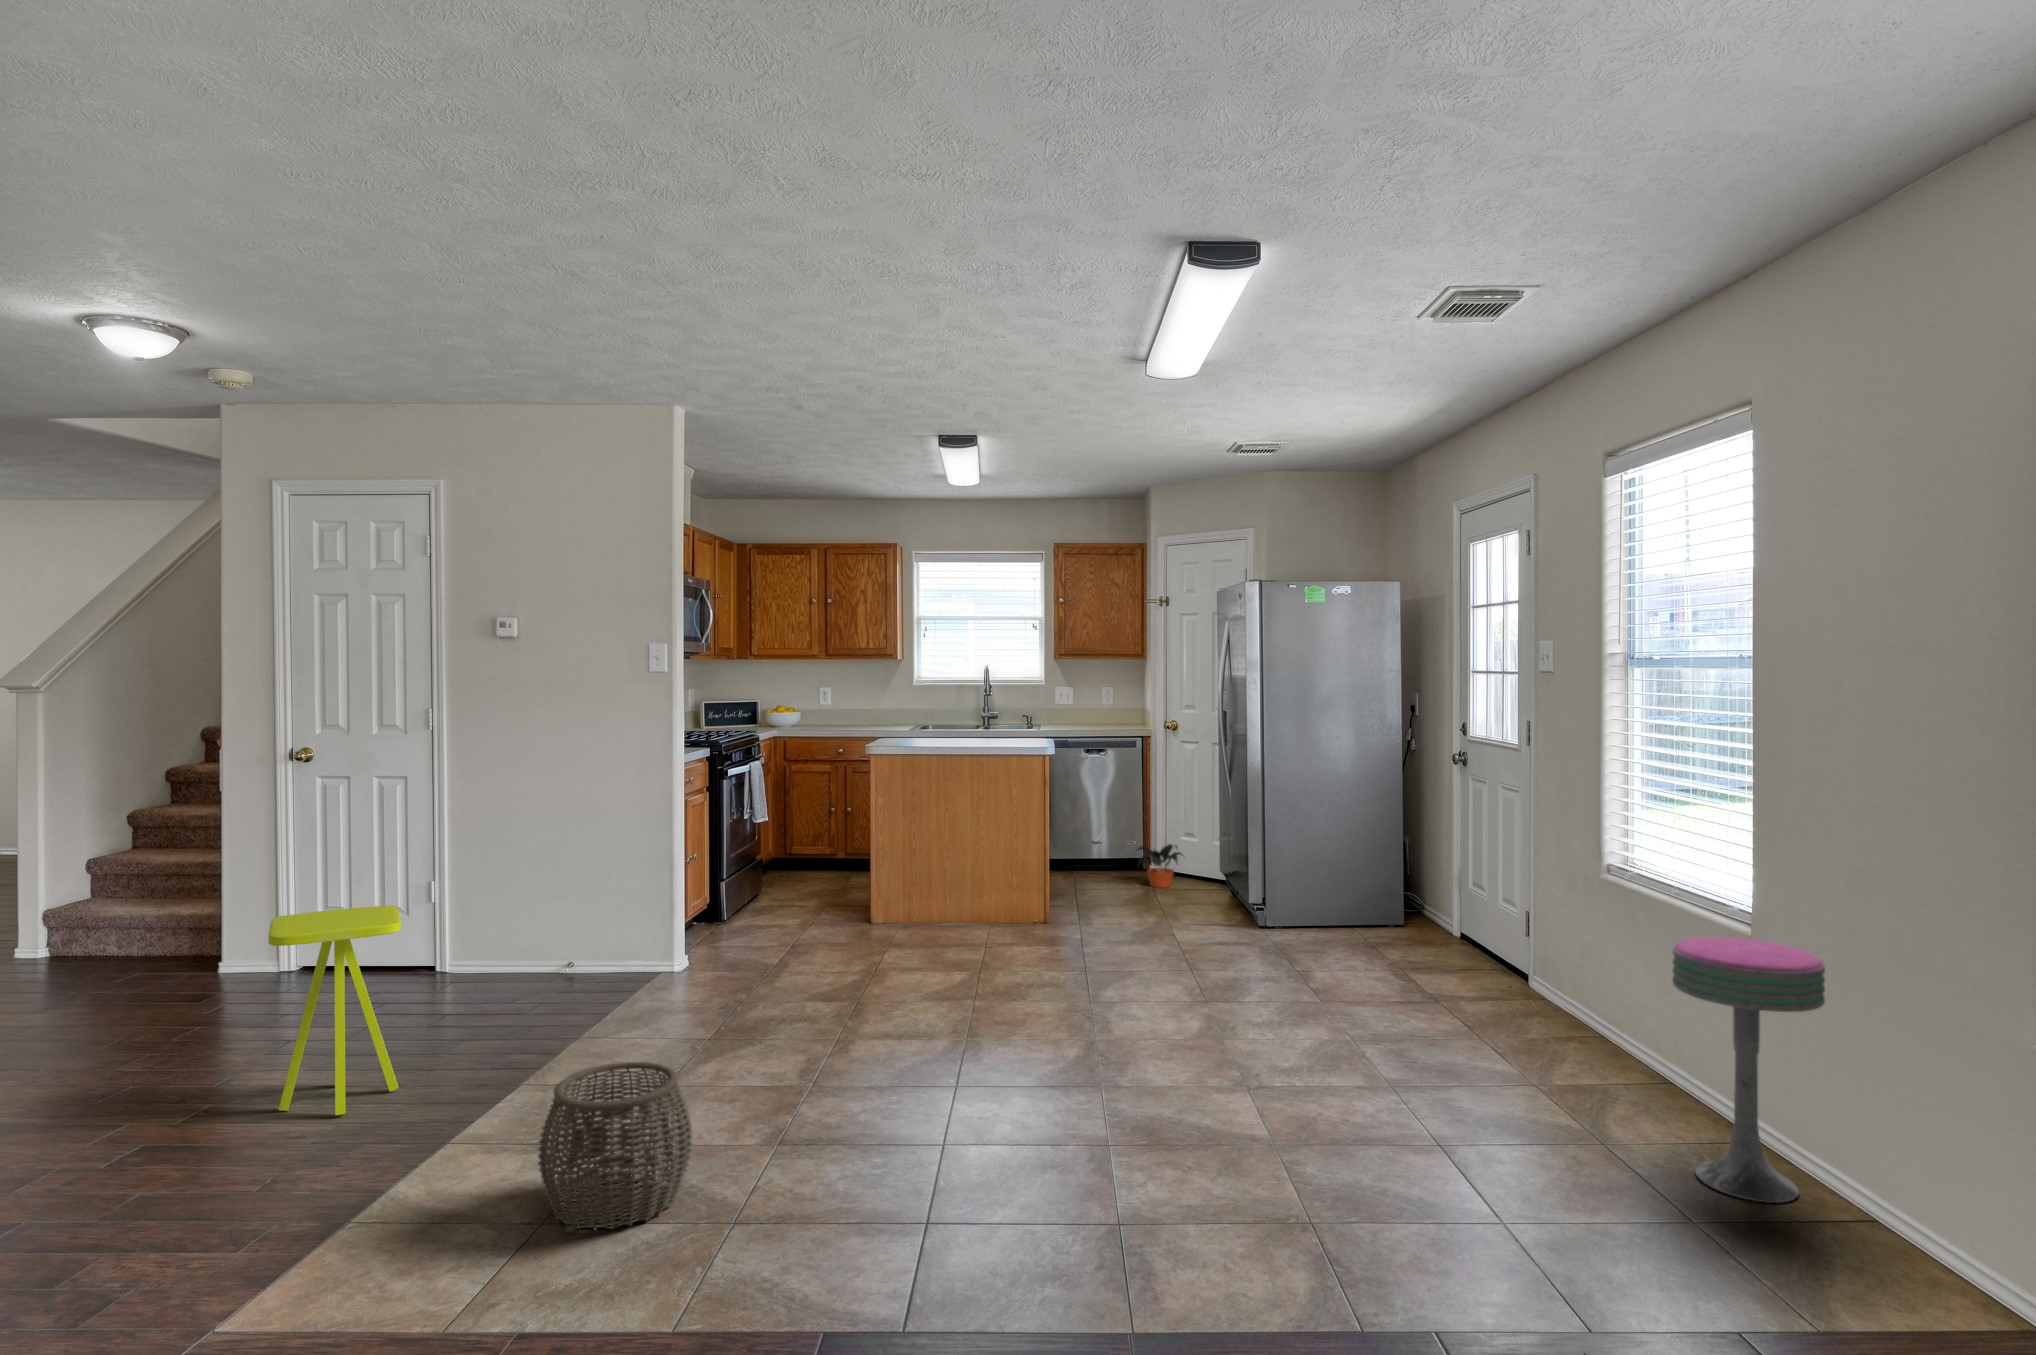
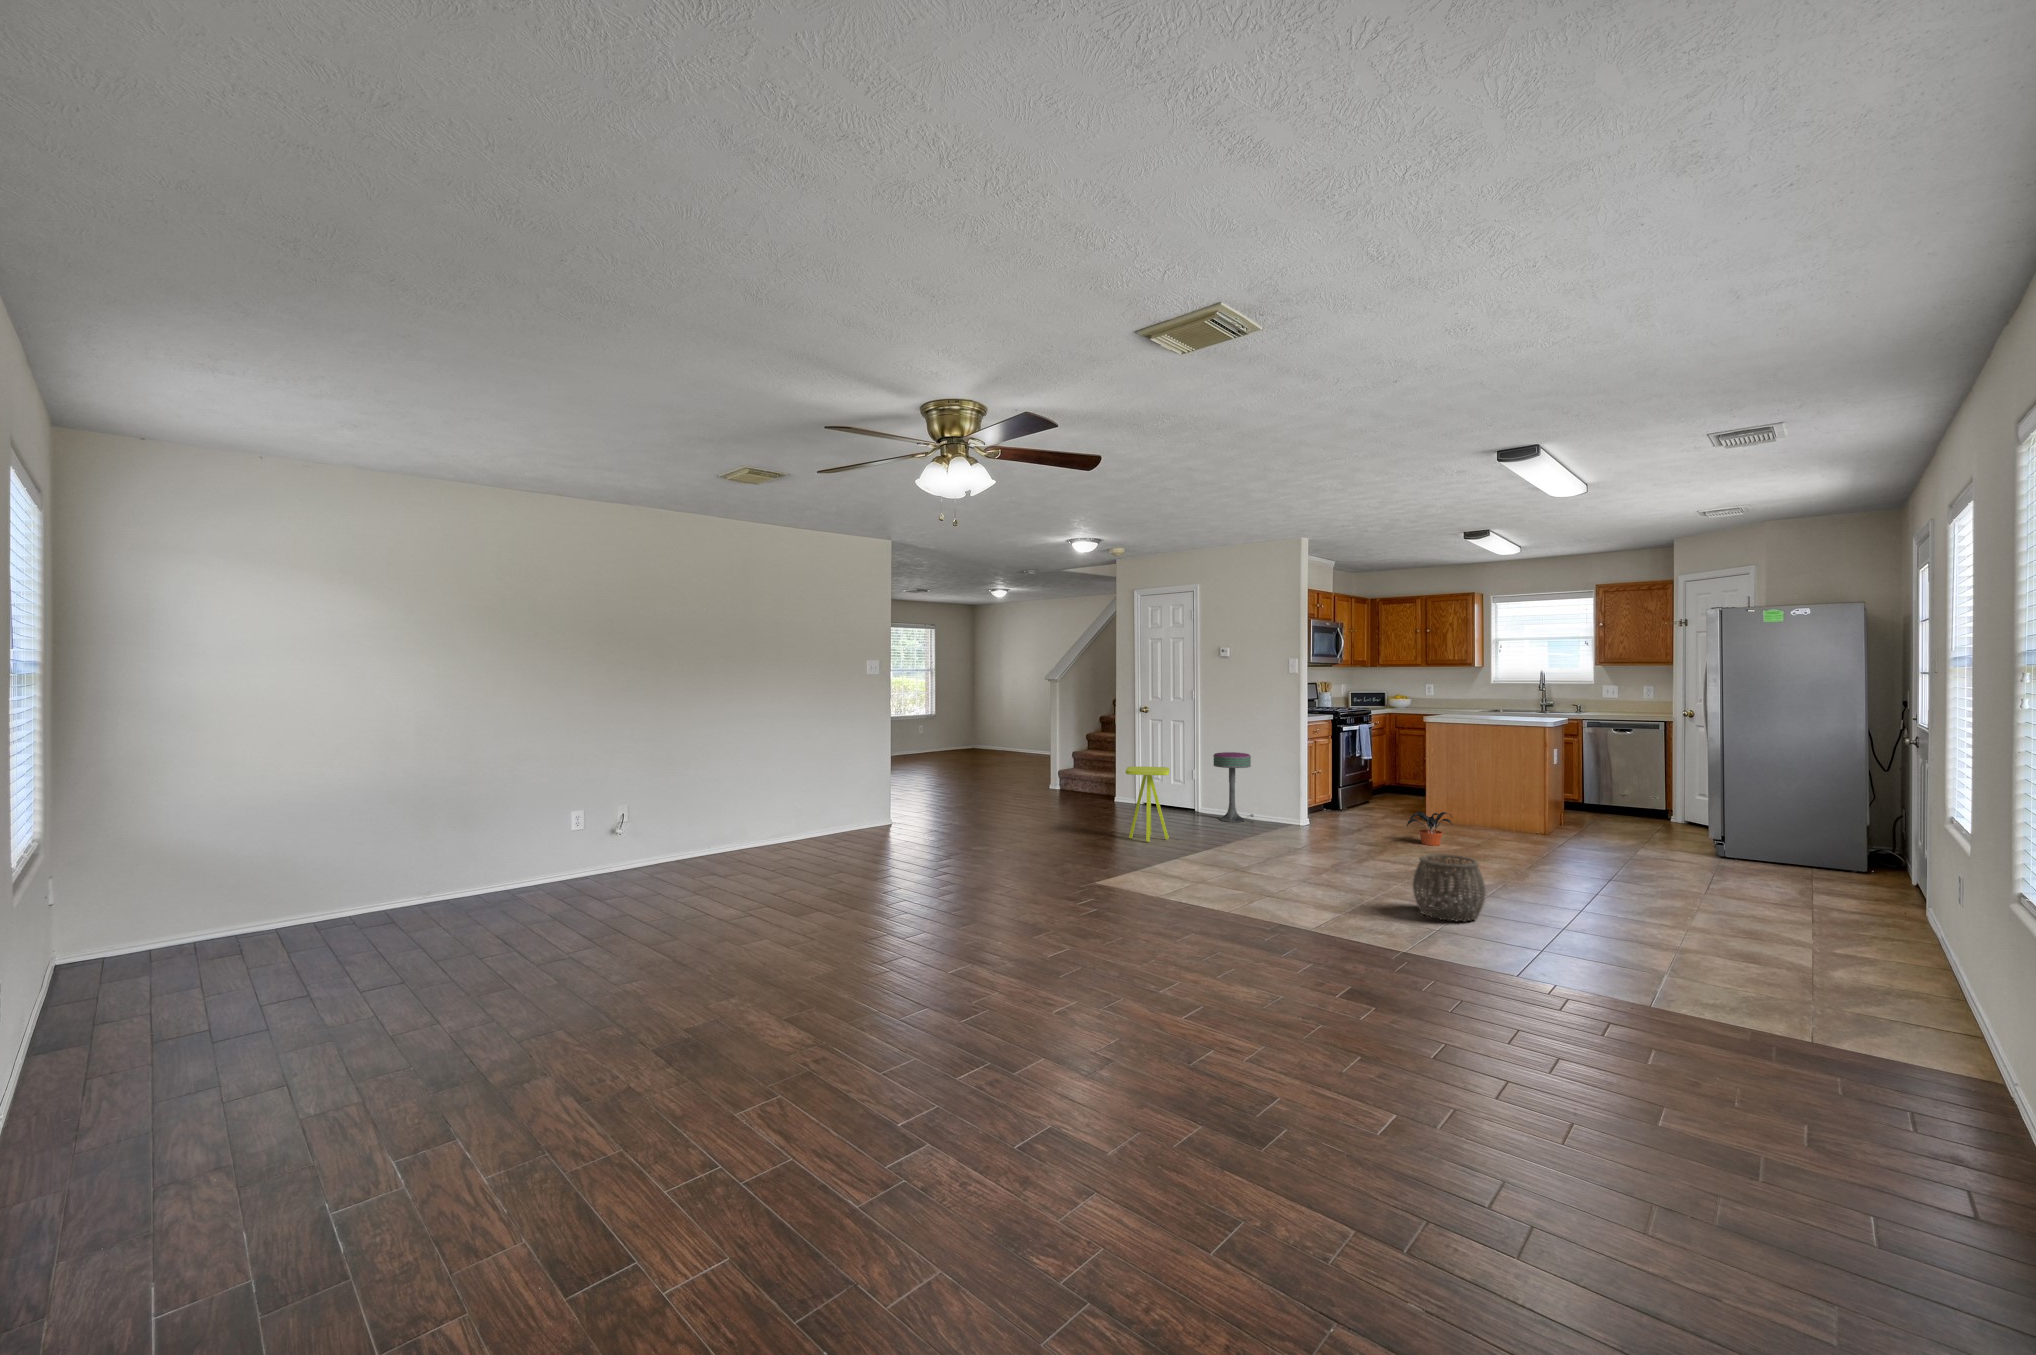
potted plant: present [1138,844,1182,888] -> present [1407,811,1452,846]
bar stool: present [1673,937,1825,1203] -> present [1213,752,1251,822]
woven basket: present [538,1062,693,1230] -> present [1413,854,1486,922]

